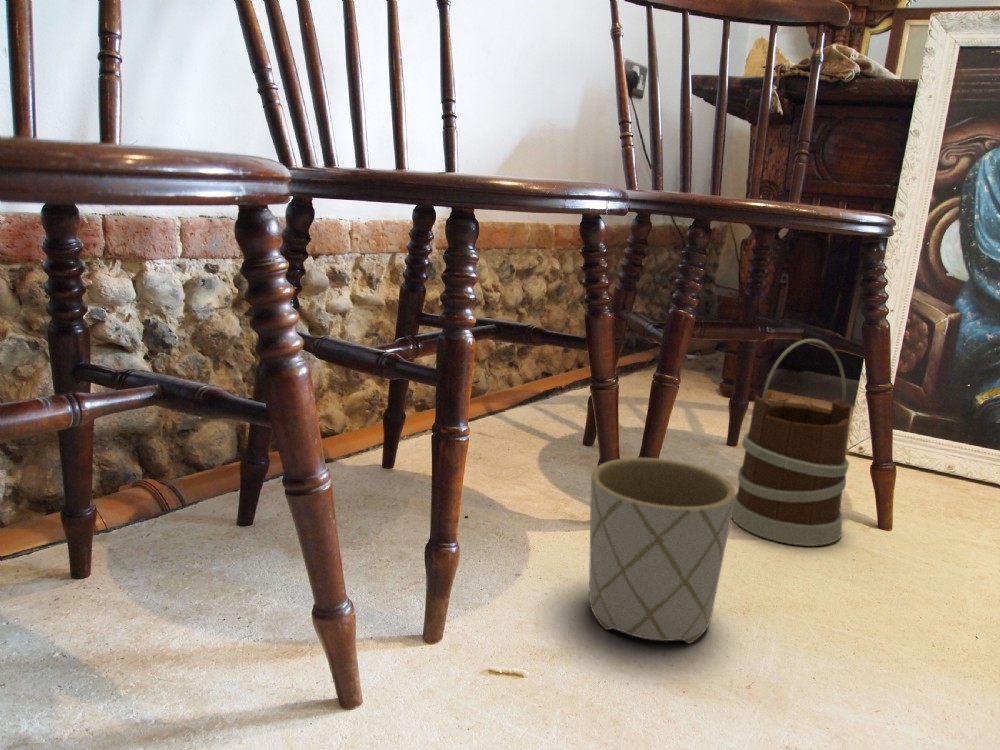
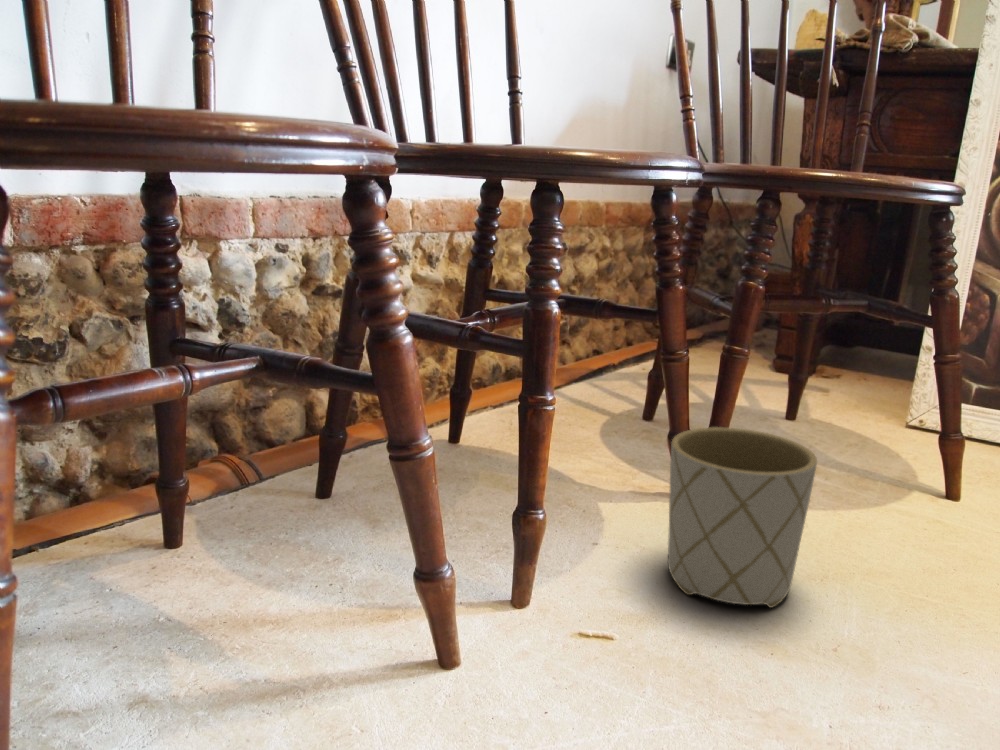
wooden bucket: present [732,339,851,546] -> none [797,310,922,517]

